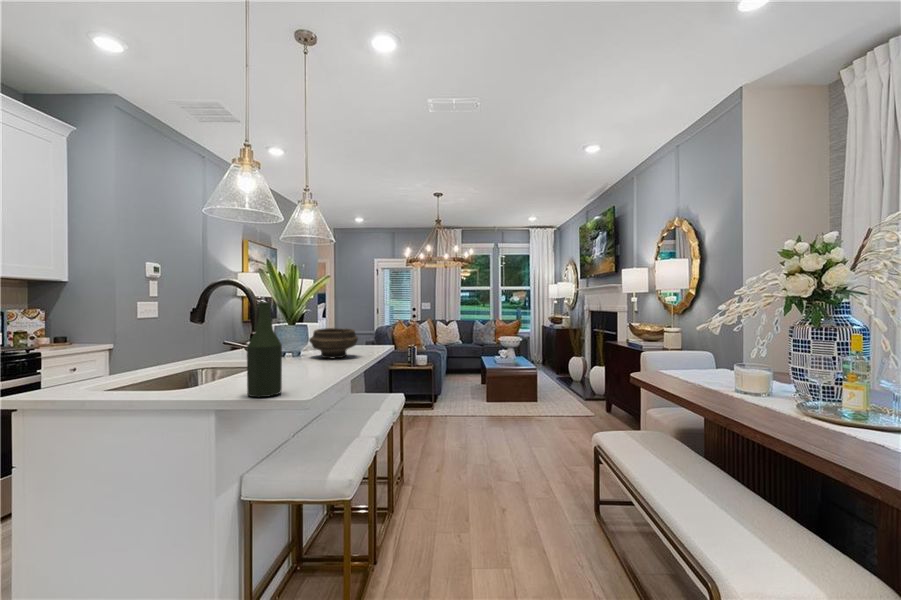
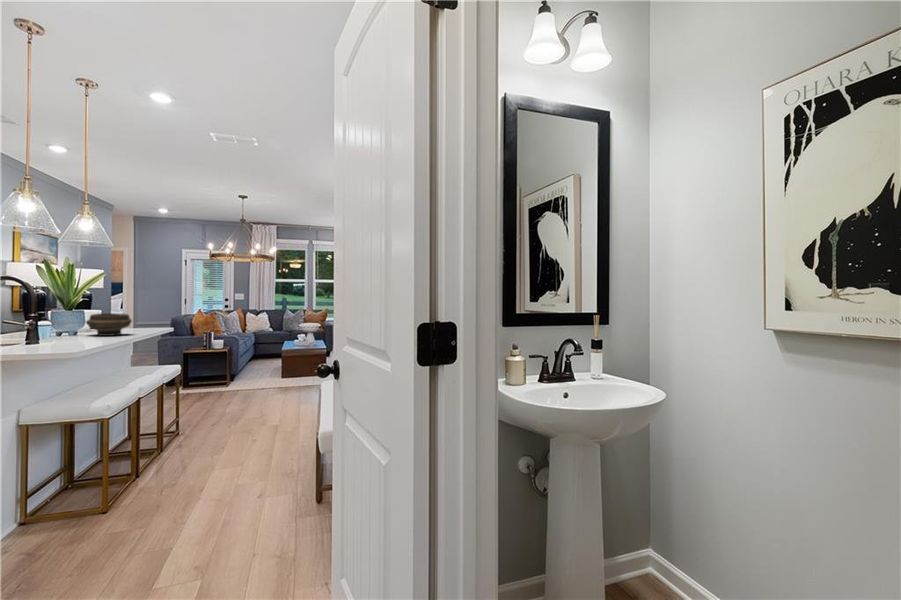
bottle: present [247,302,282,397] -> none [30,293,58,351]

